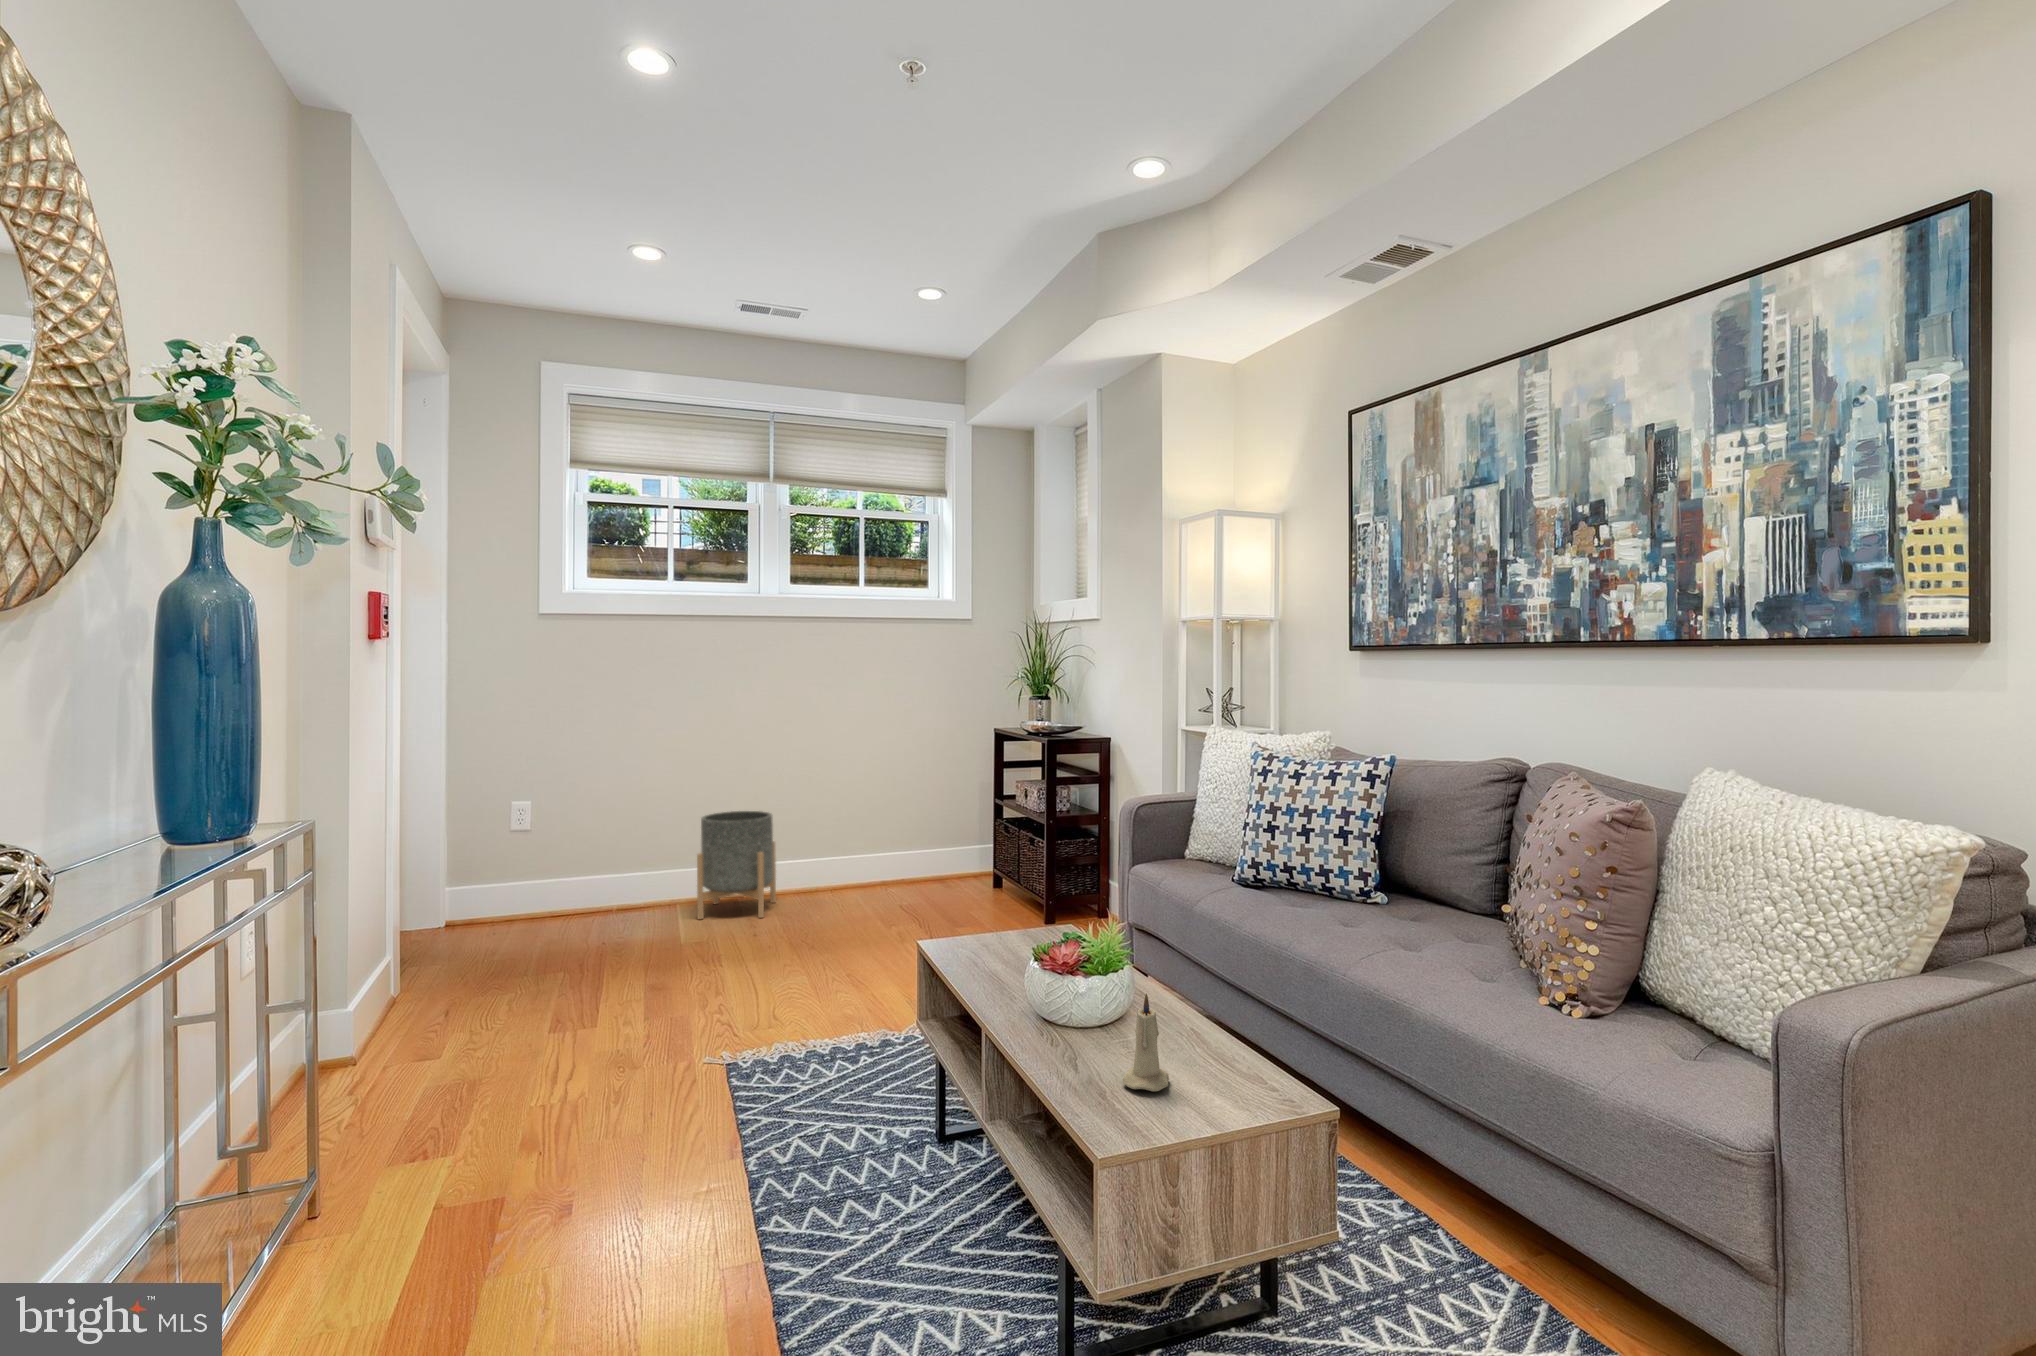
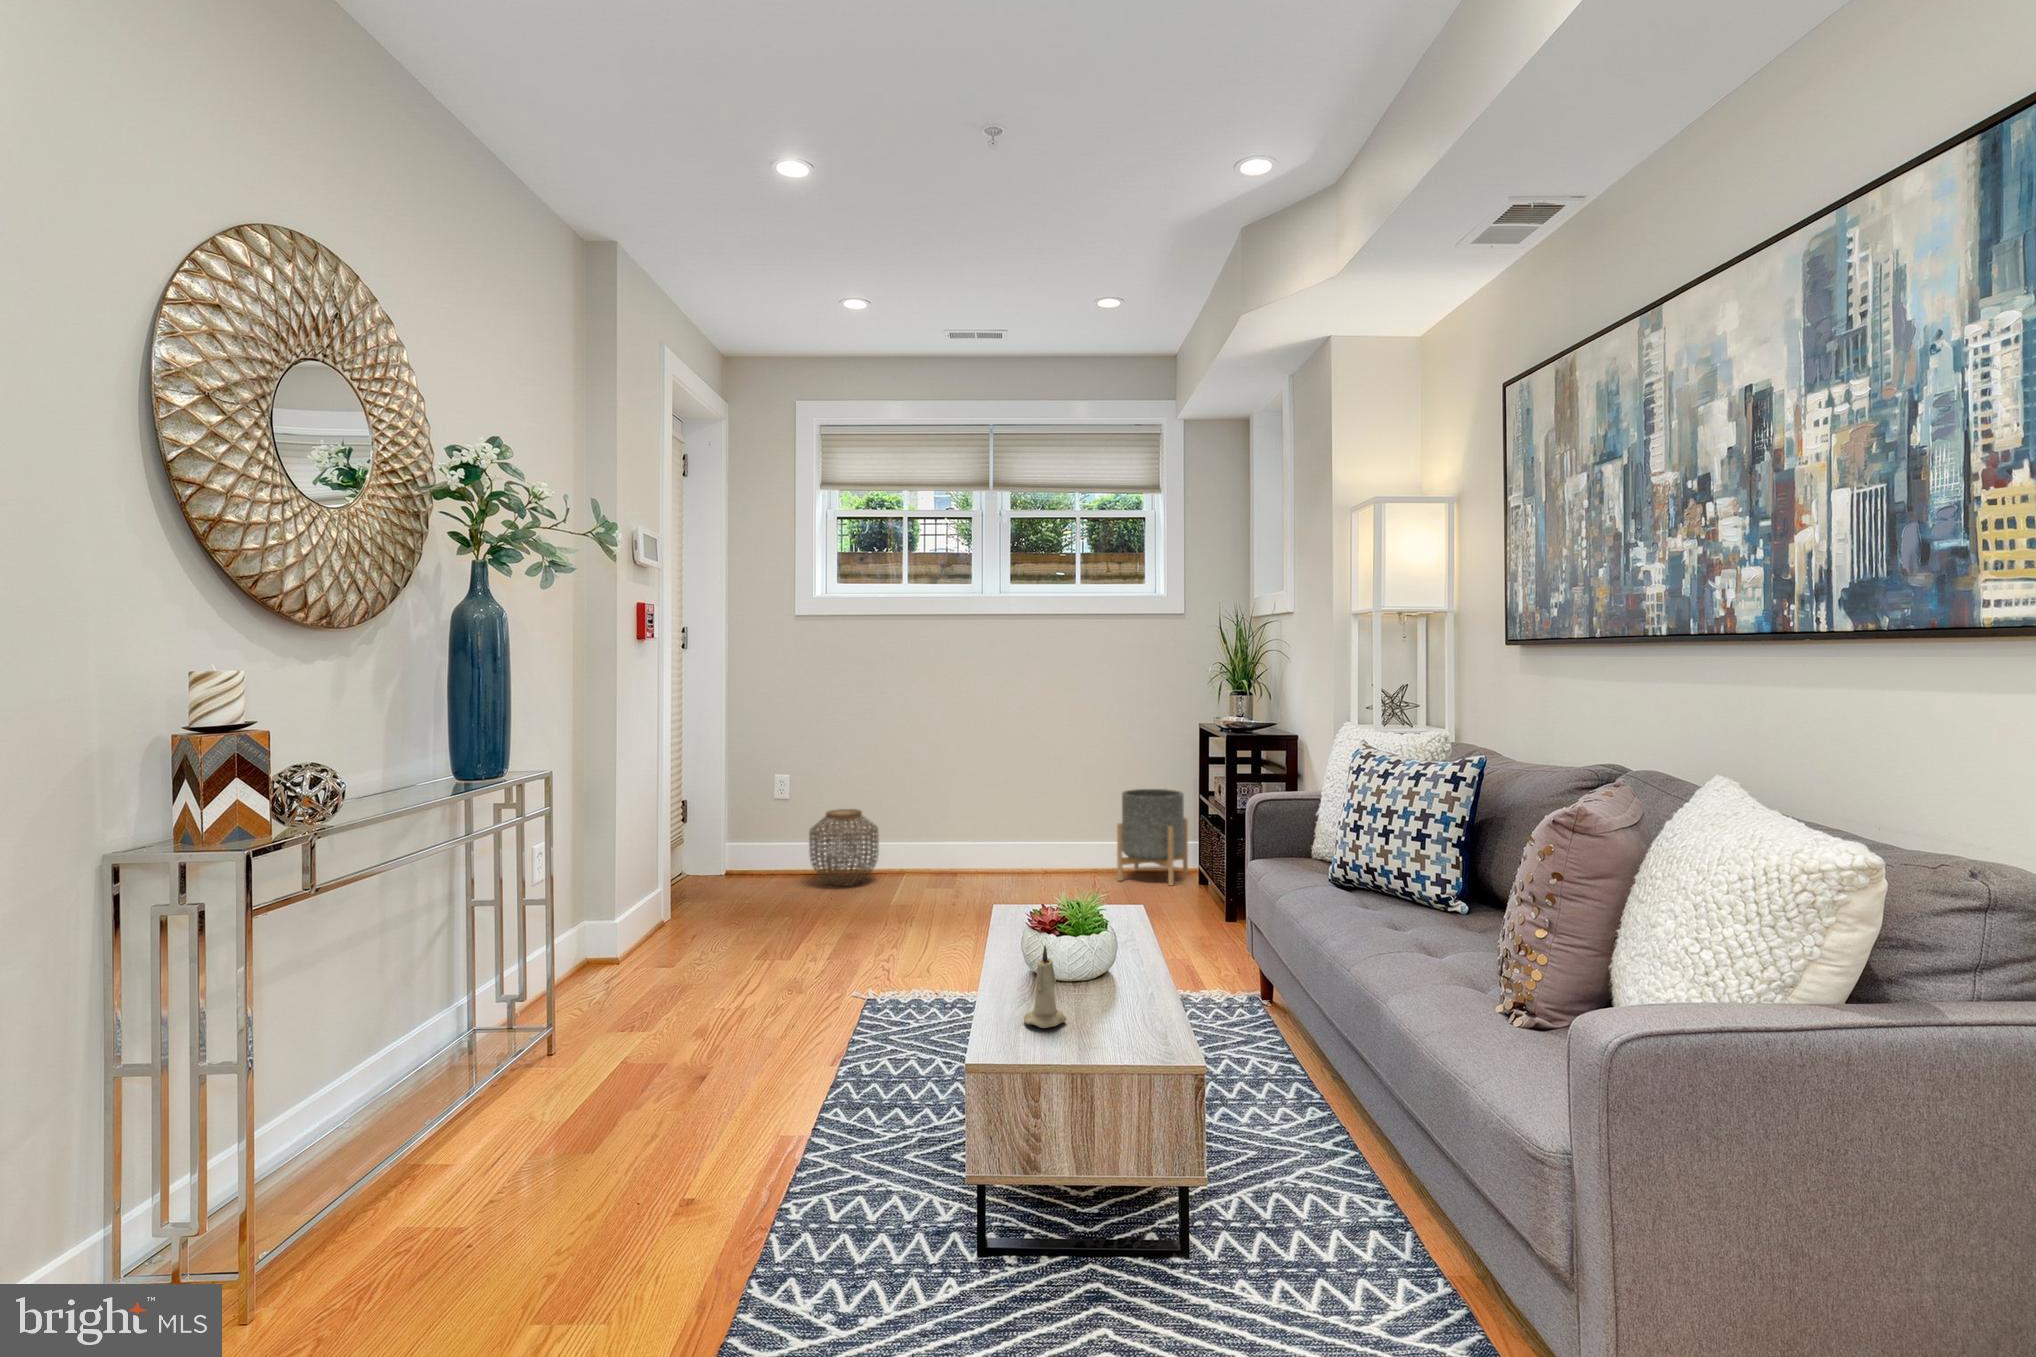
planter: present [697,811,776,919] -> present [1117,789,1188,885]
woven basket: none [561,838,648,929] -> present [809,809,878,886]

